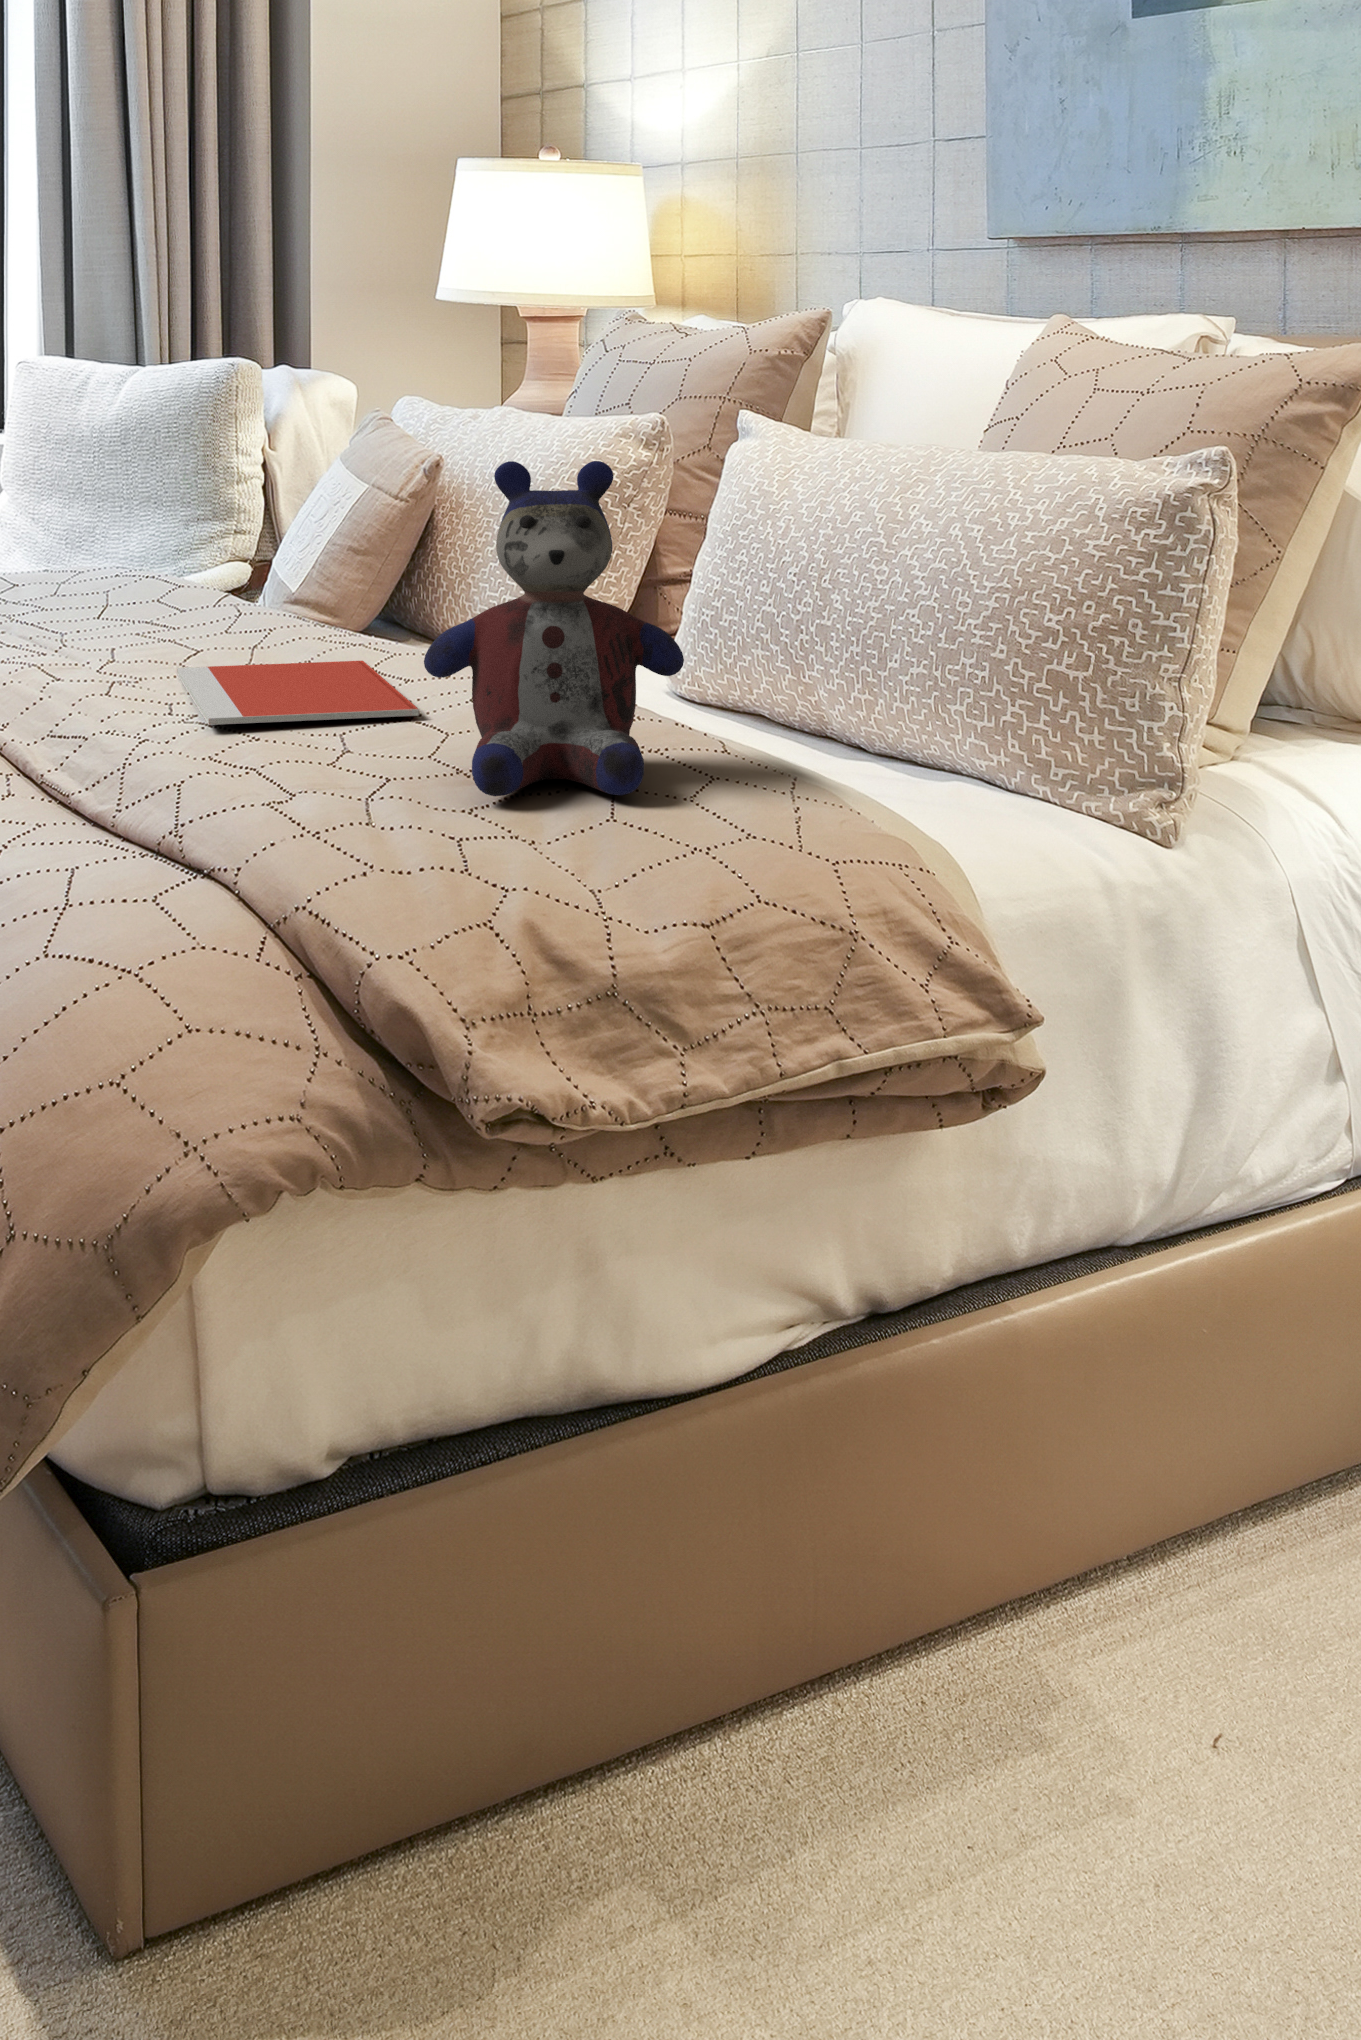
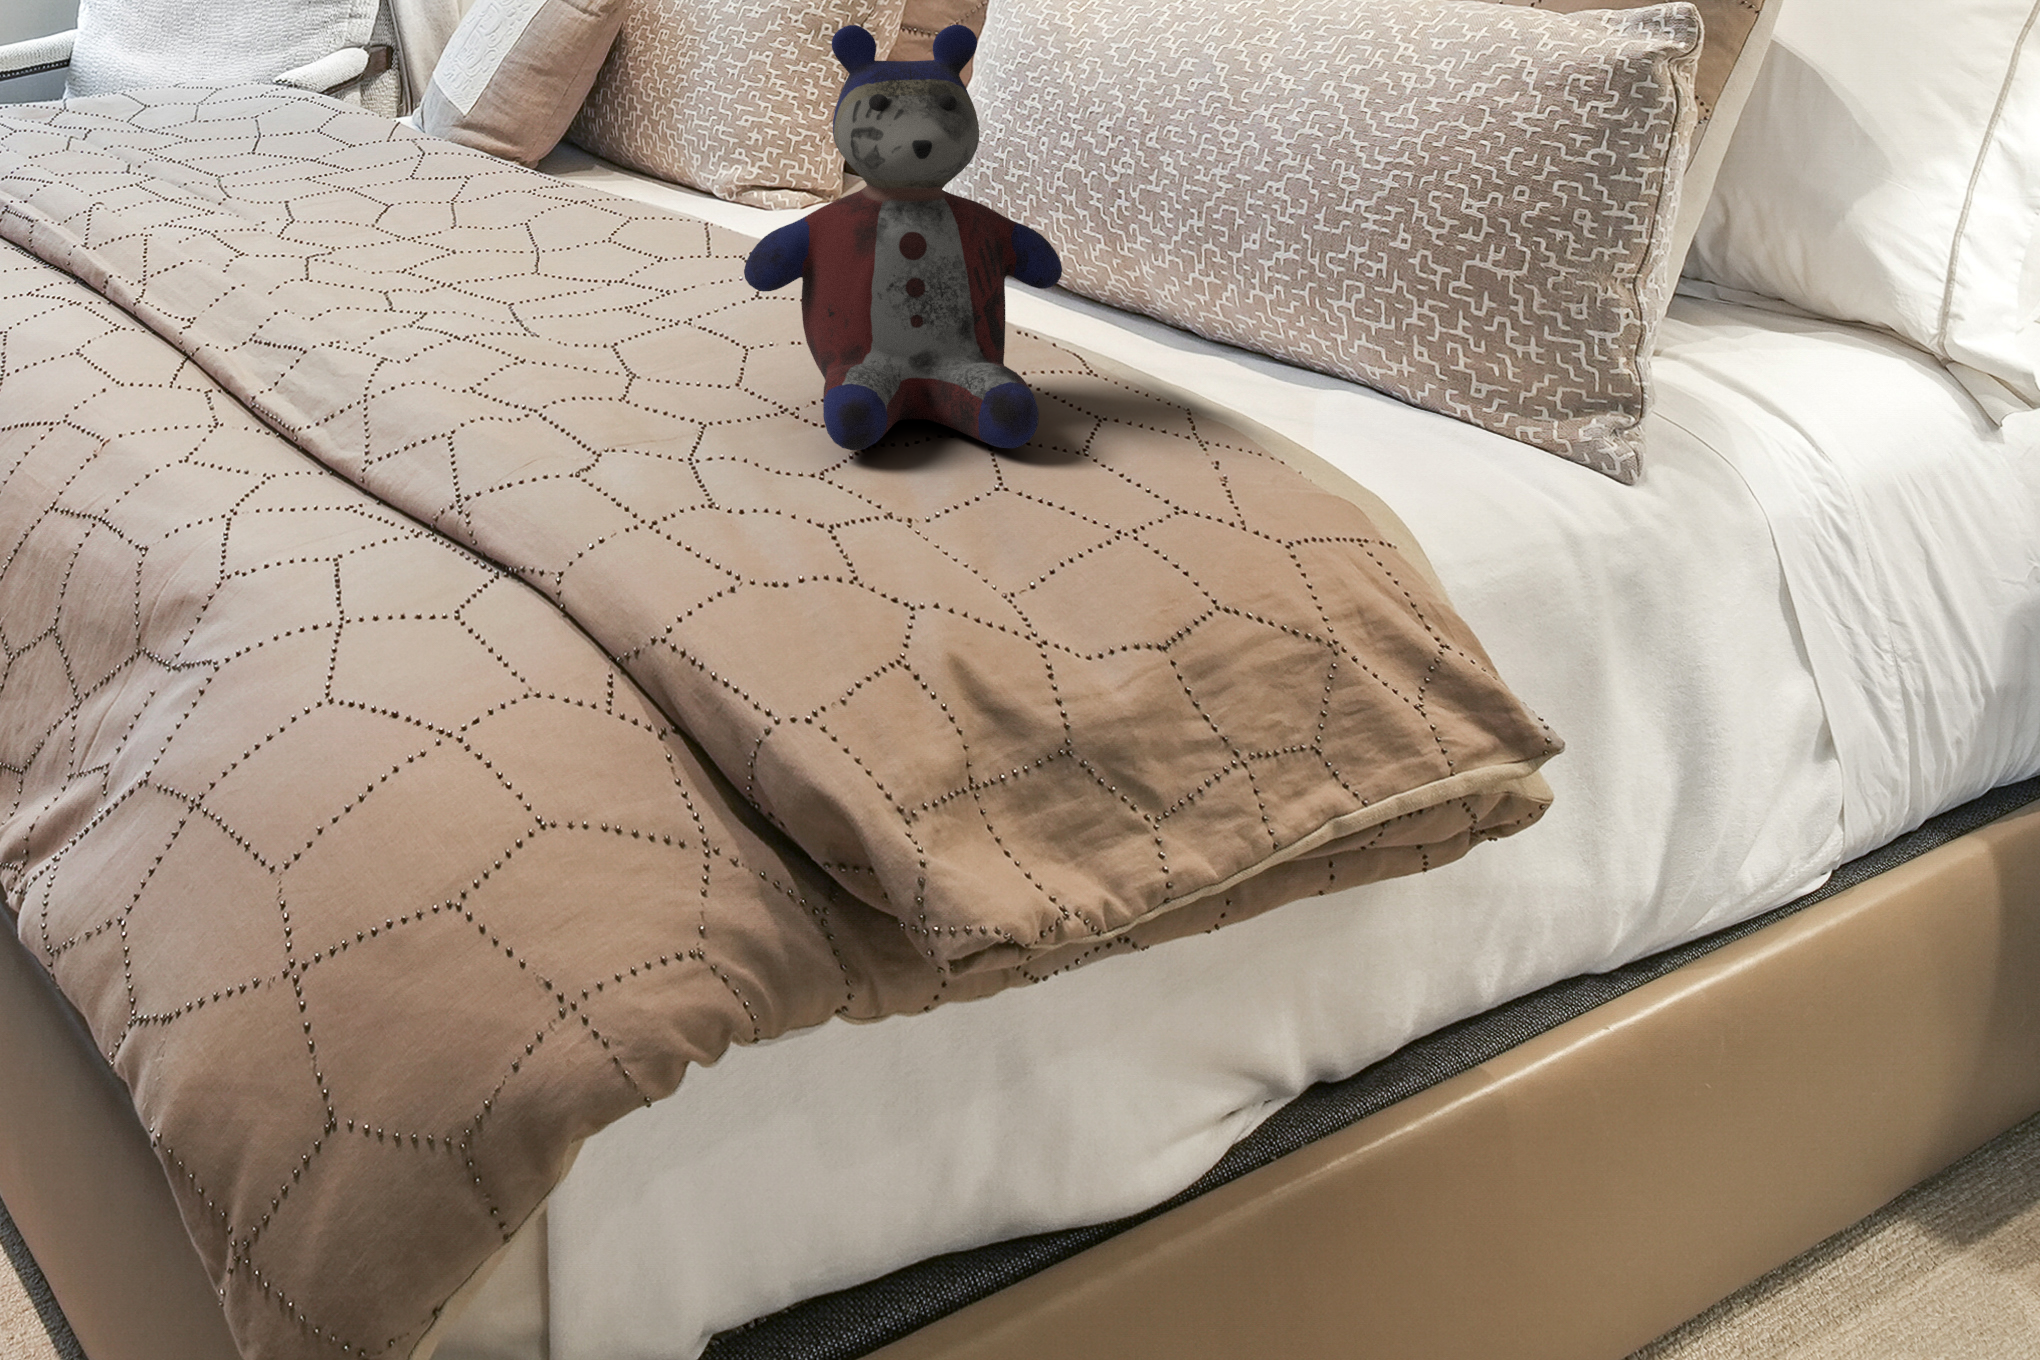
notebook: present [177,661,419,725] -> none [381,227,699,330]

